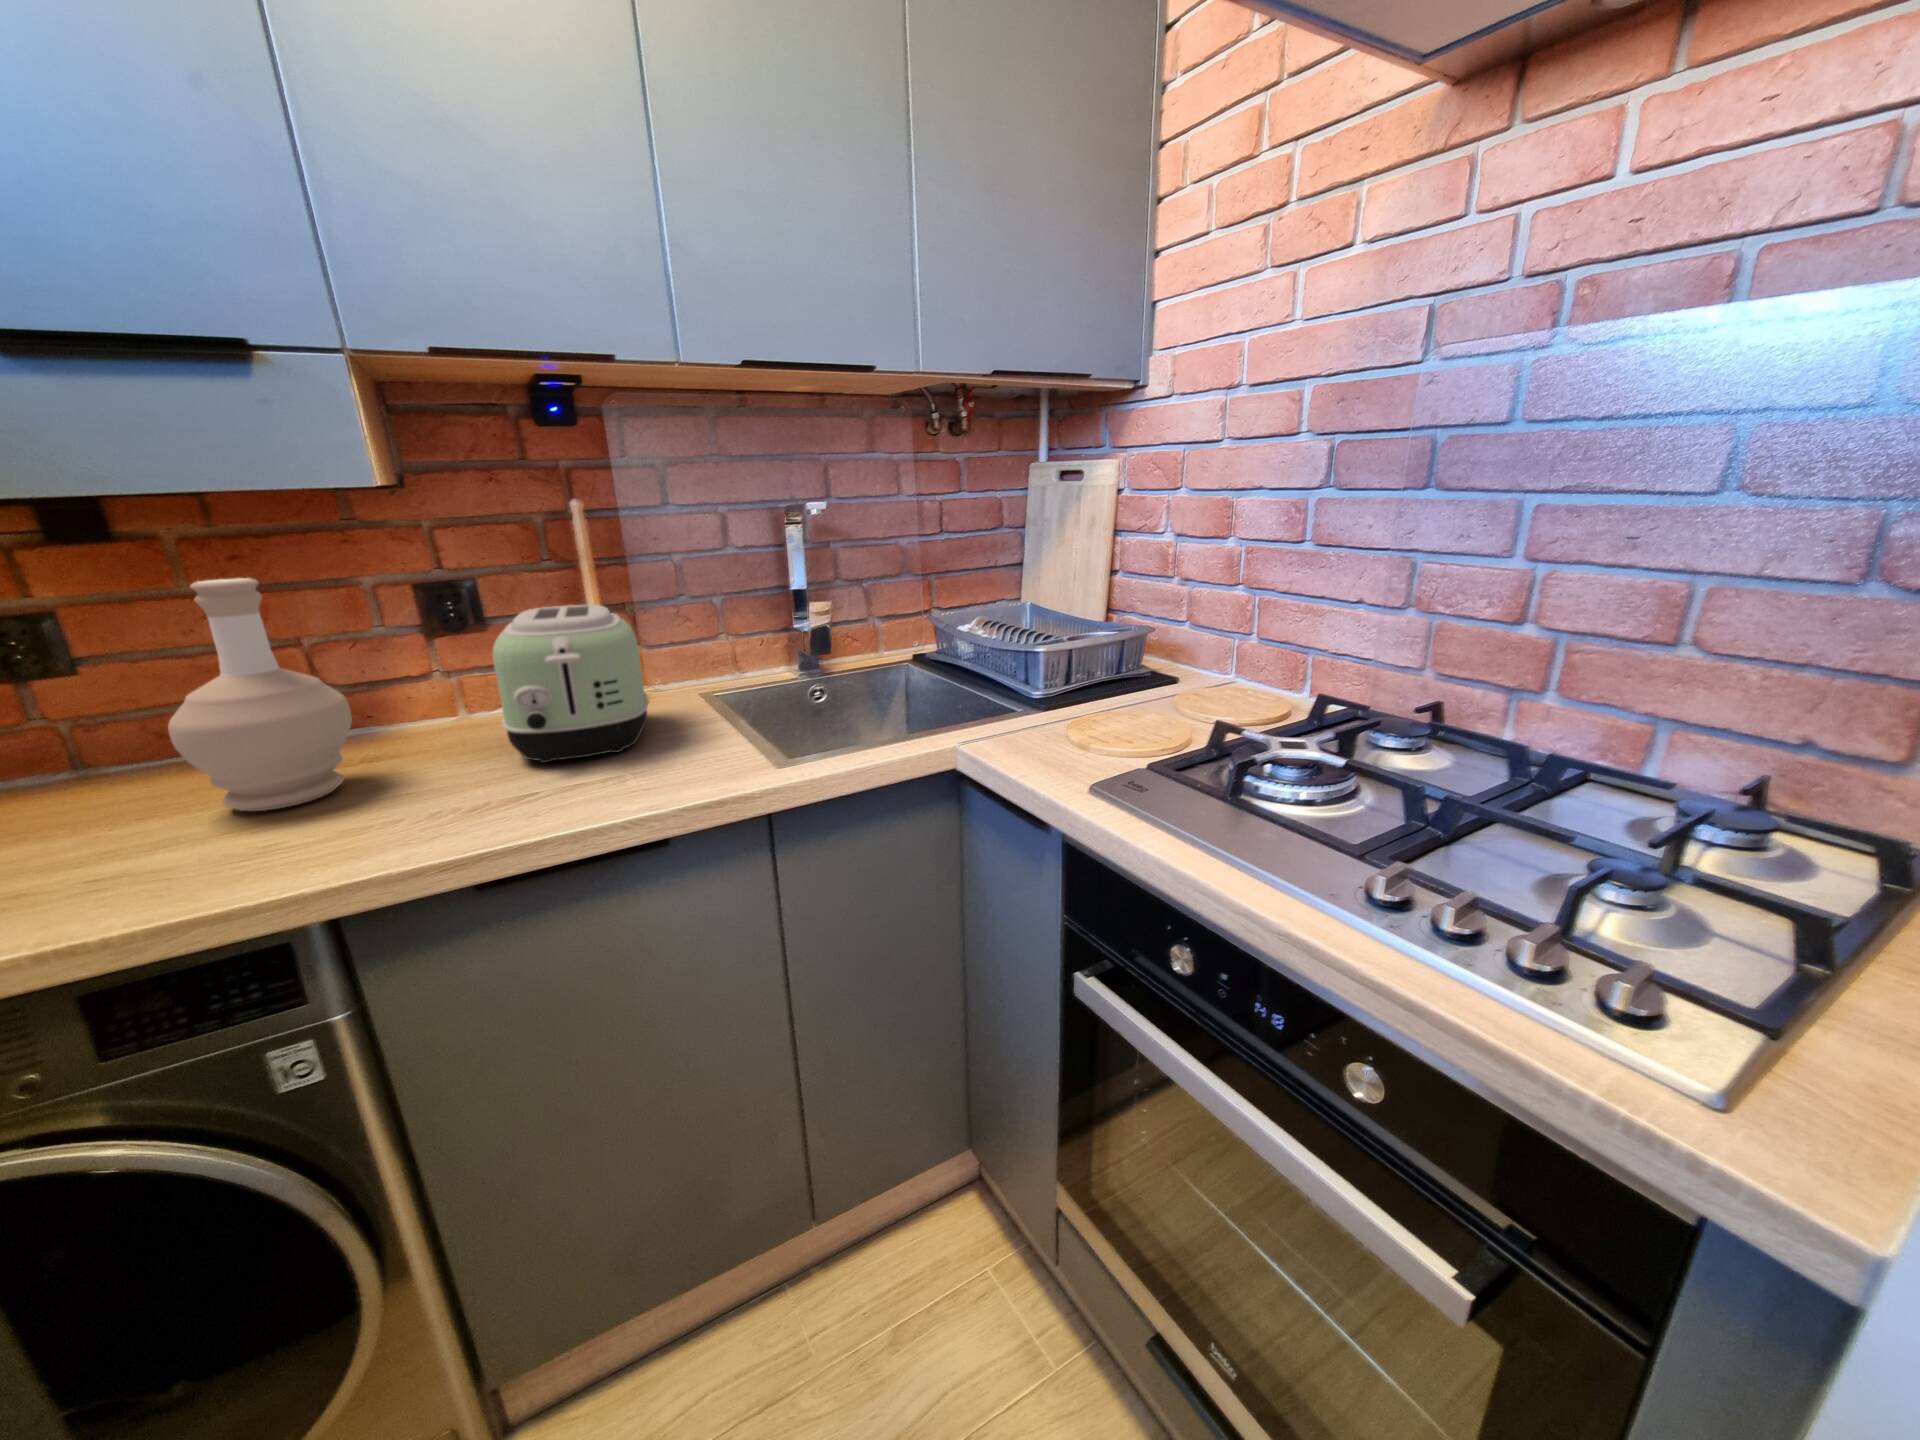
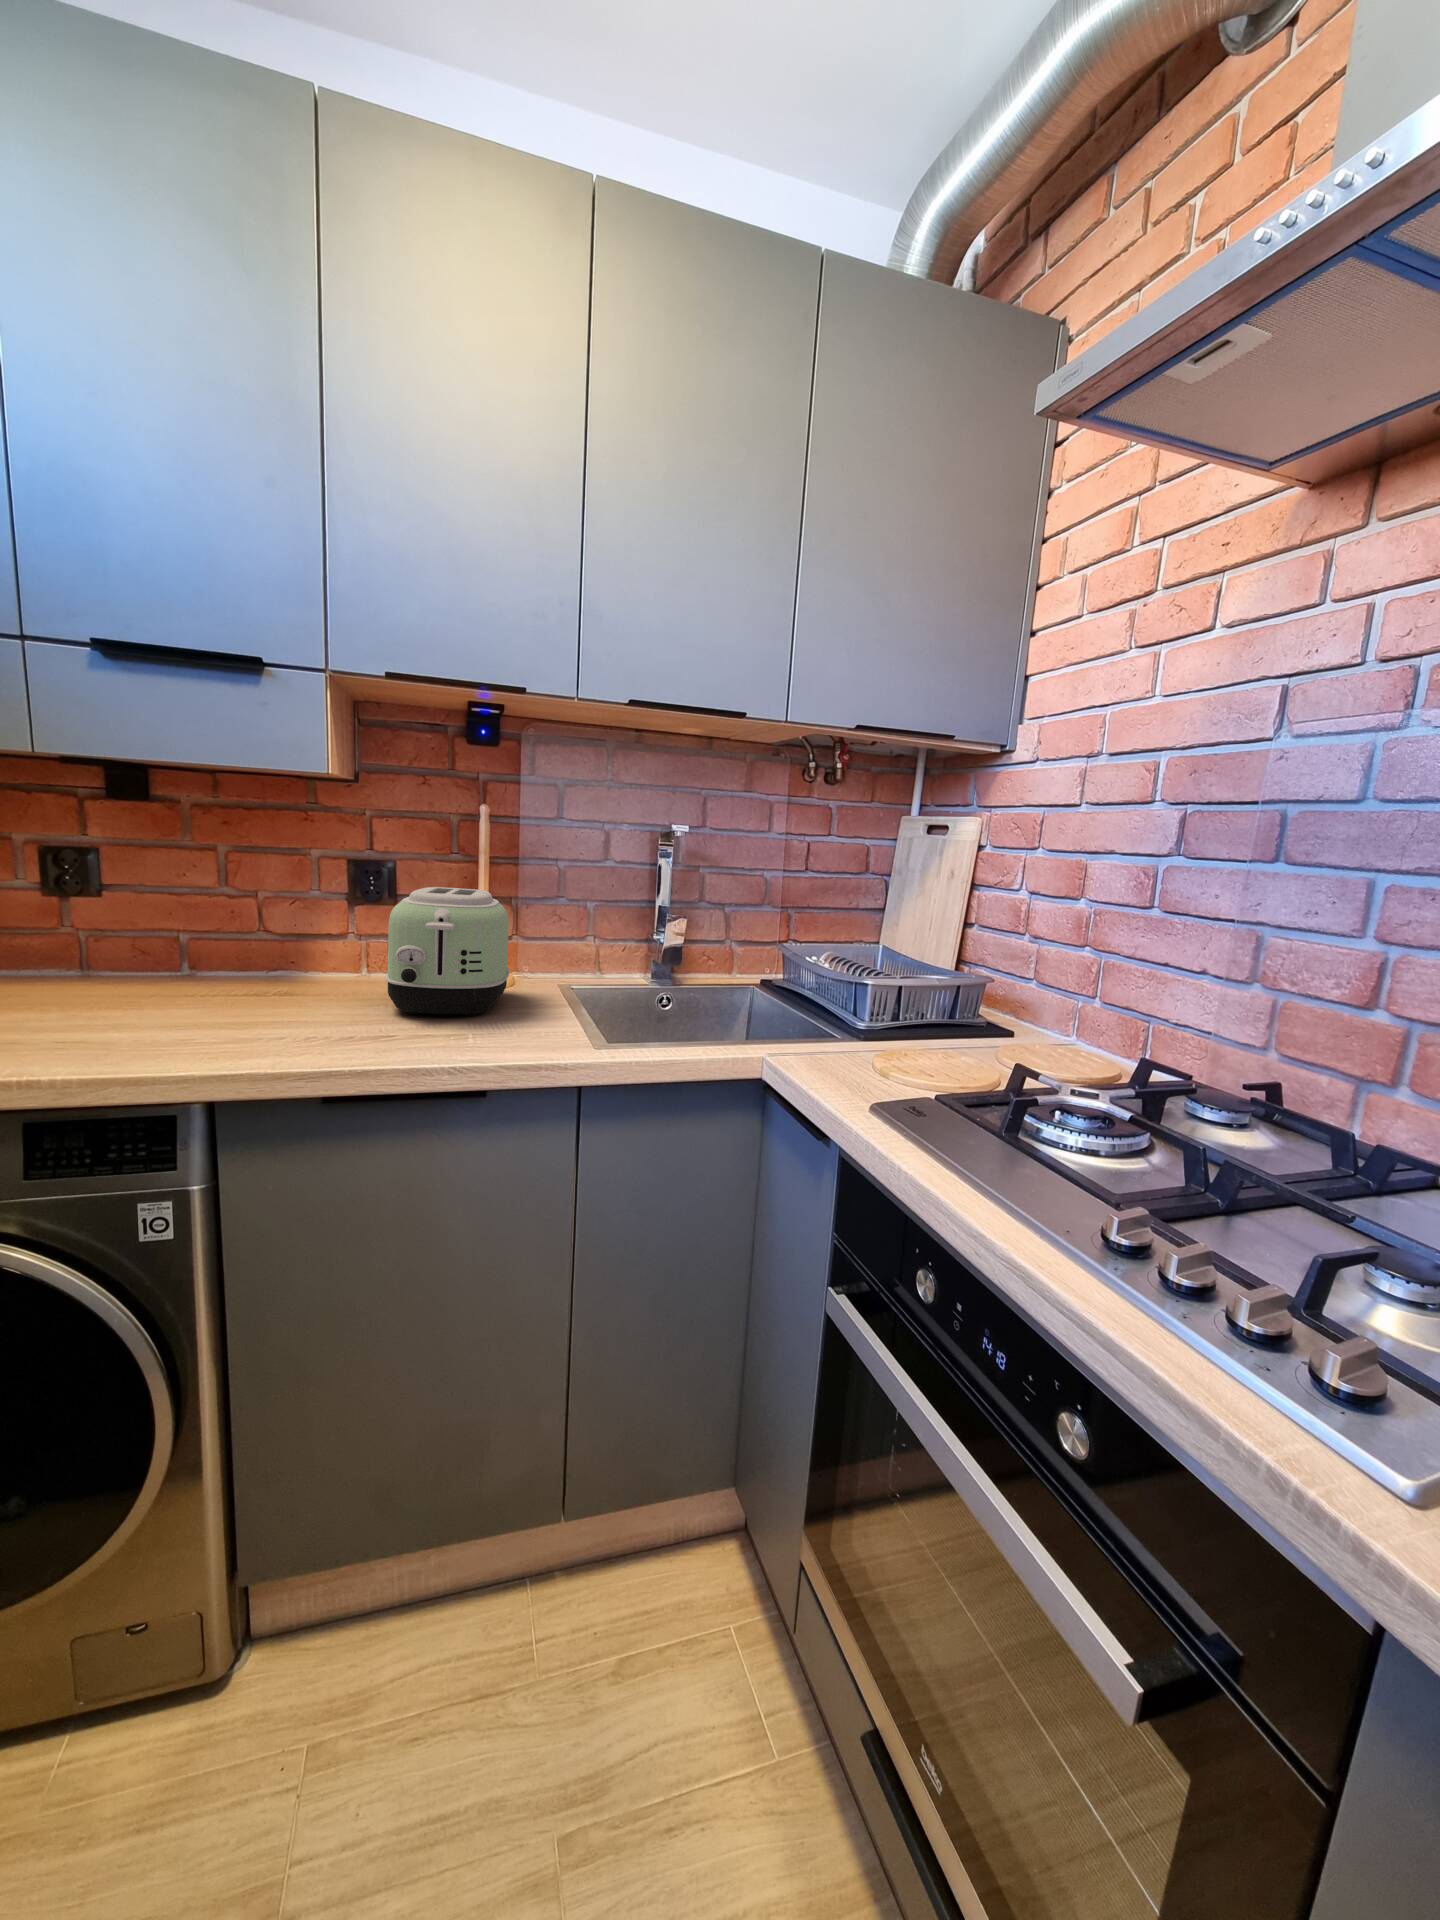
bottle: present [168,578,352,811] -> none [144,831,275,1015]

